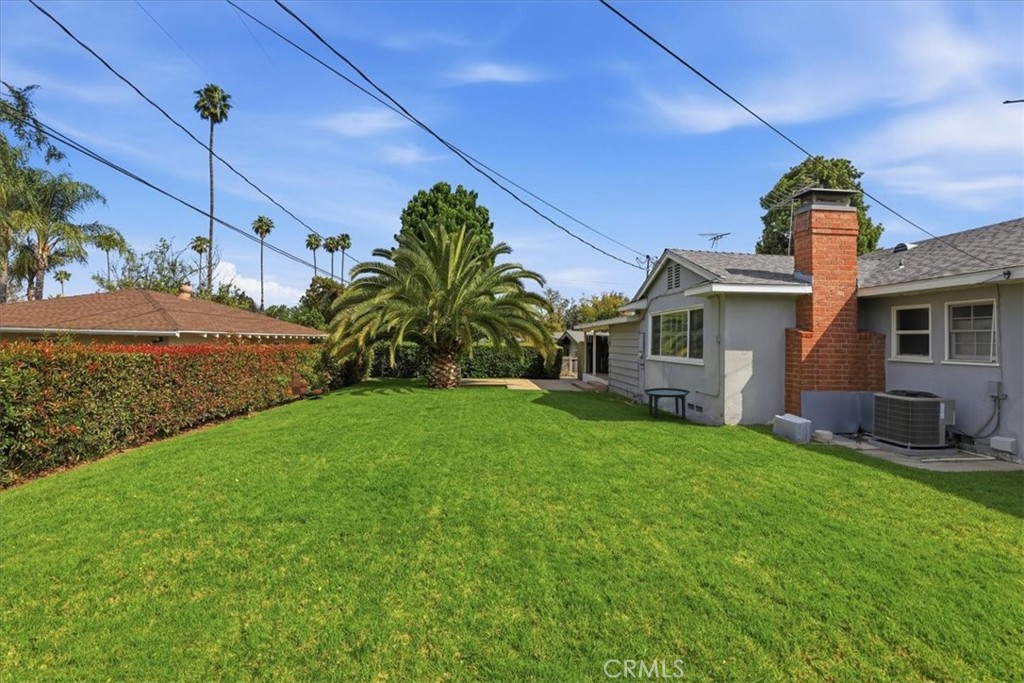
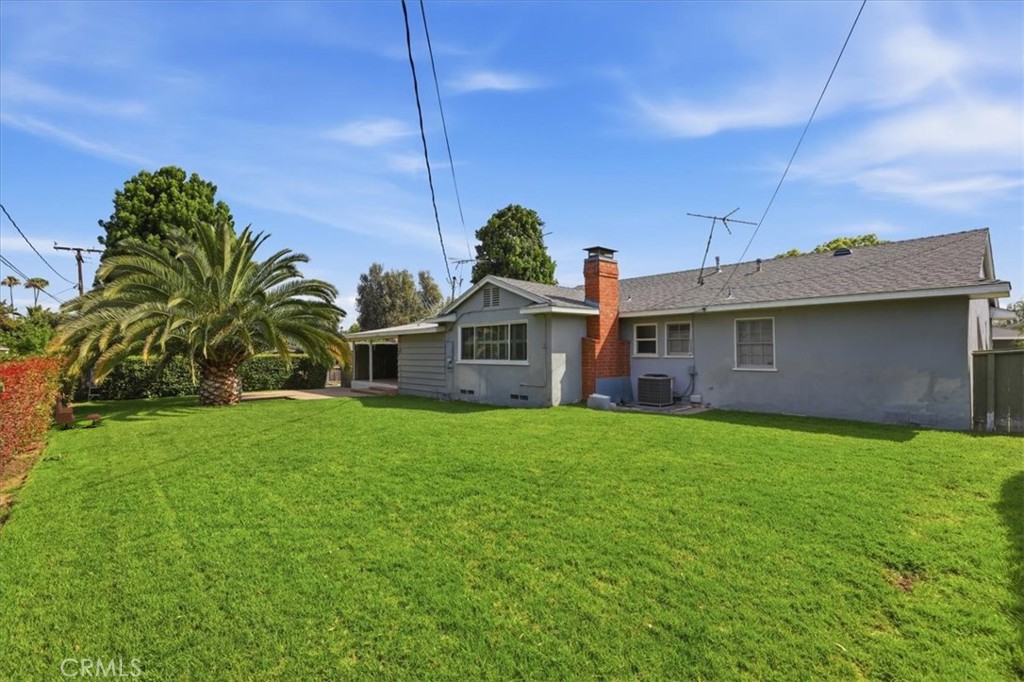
round table: present [644,388,690,419] -> none [486,384,520,409]

